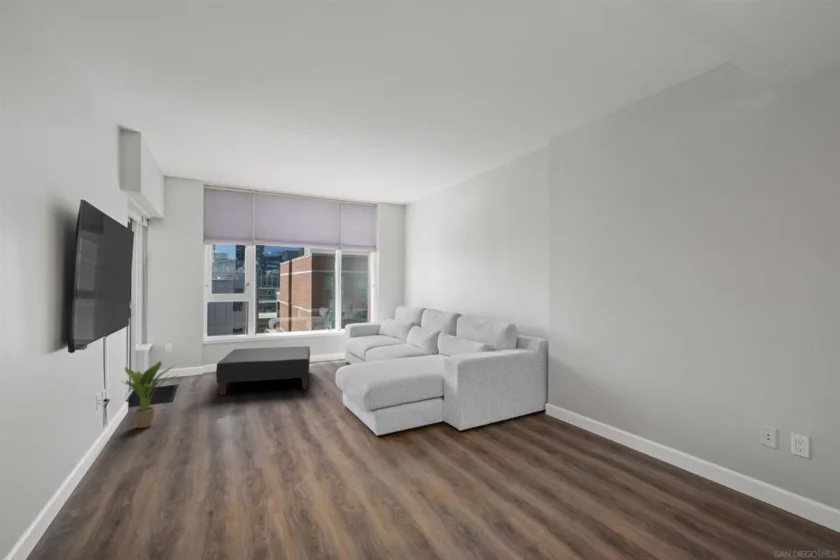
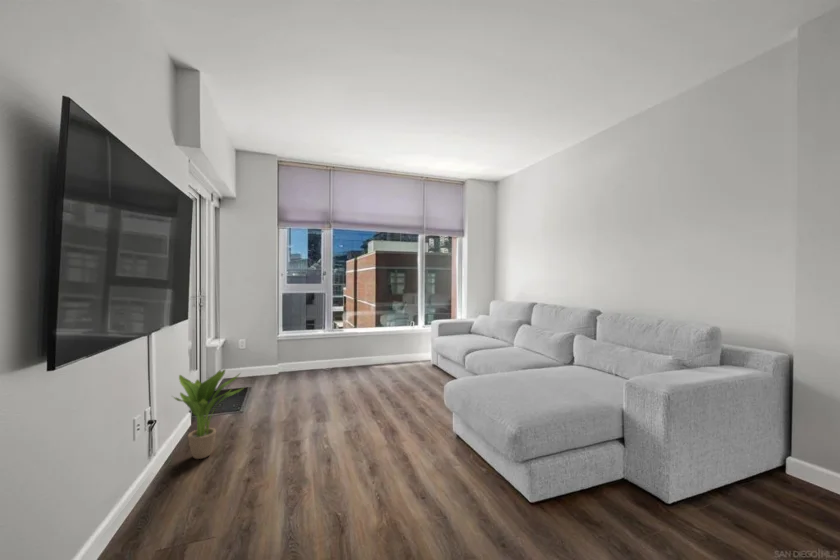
ottoman: present [216,346,310,395] -> none [293,346,403,407]

